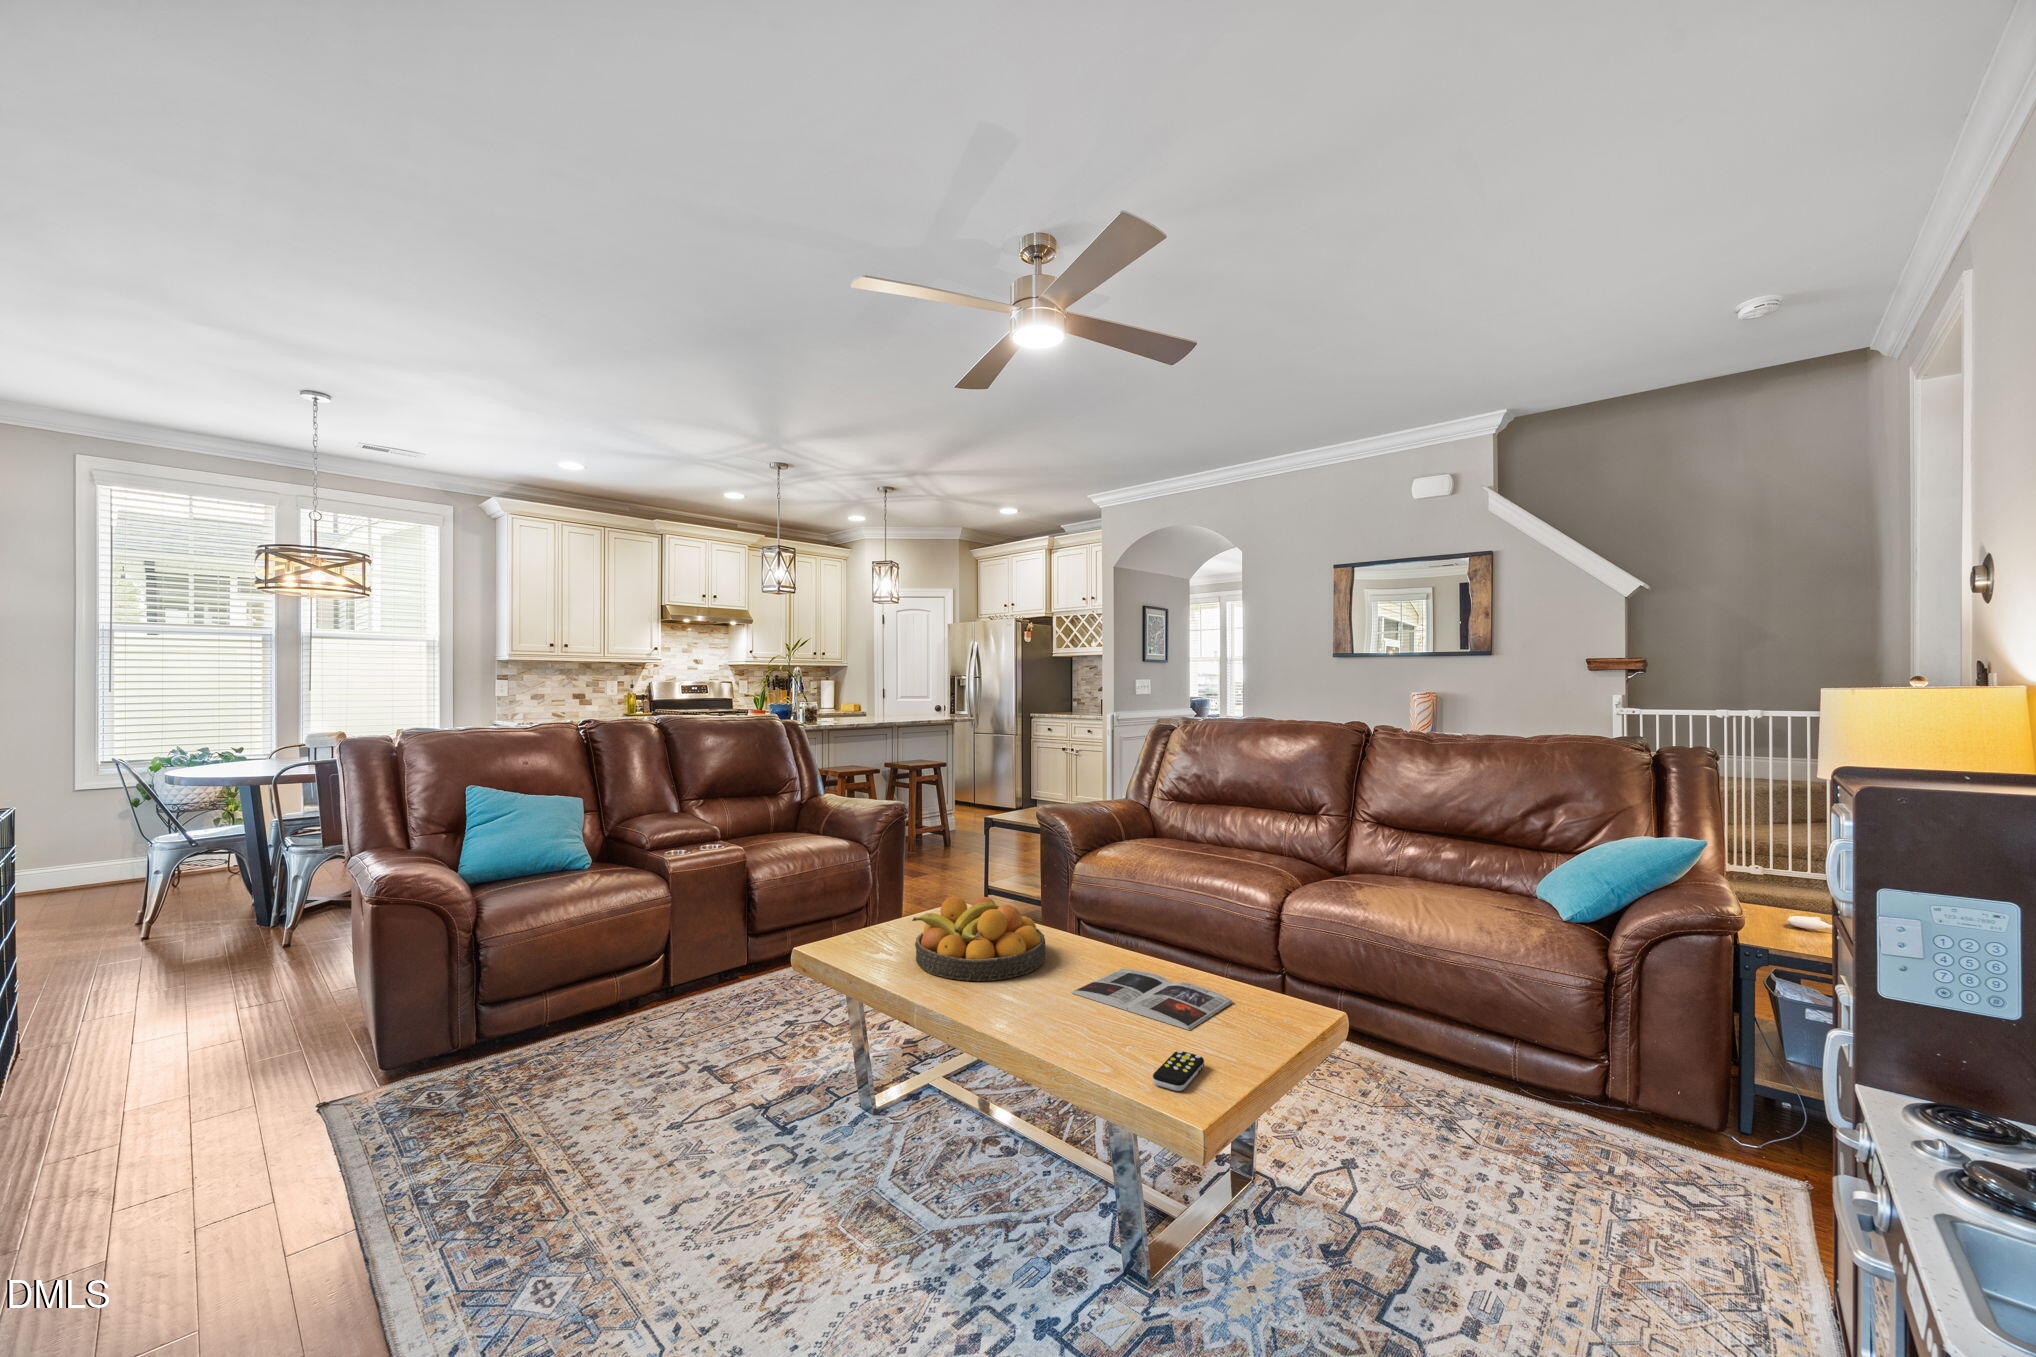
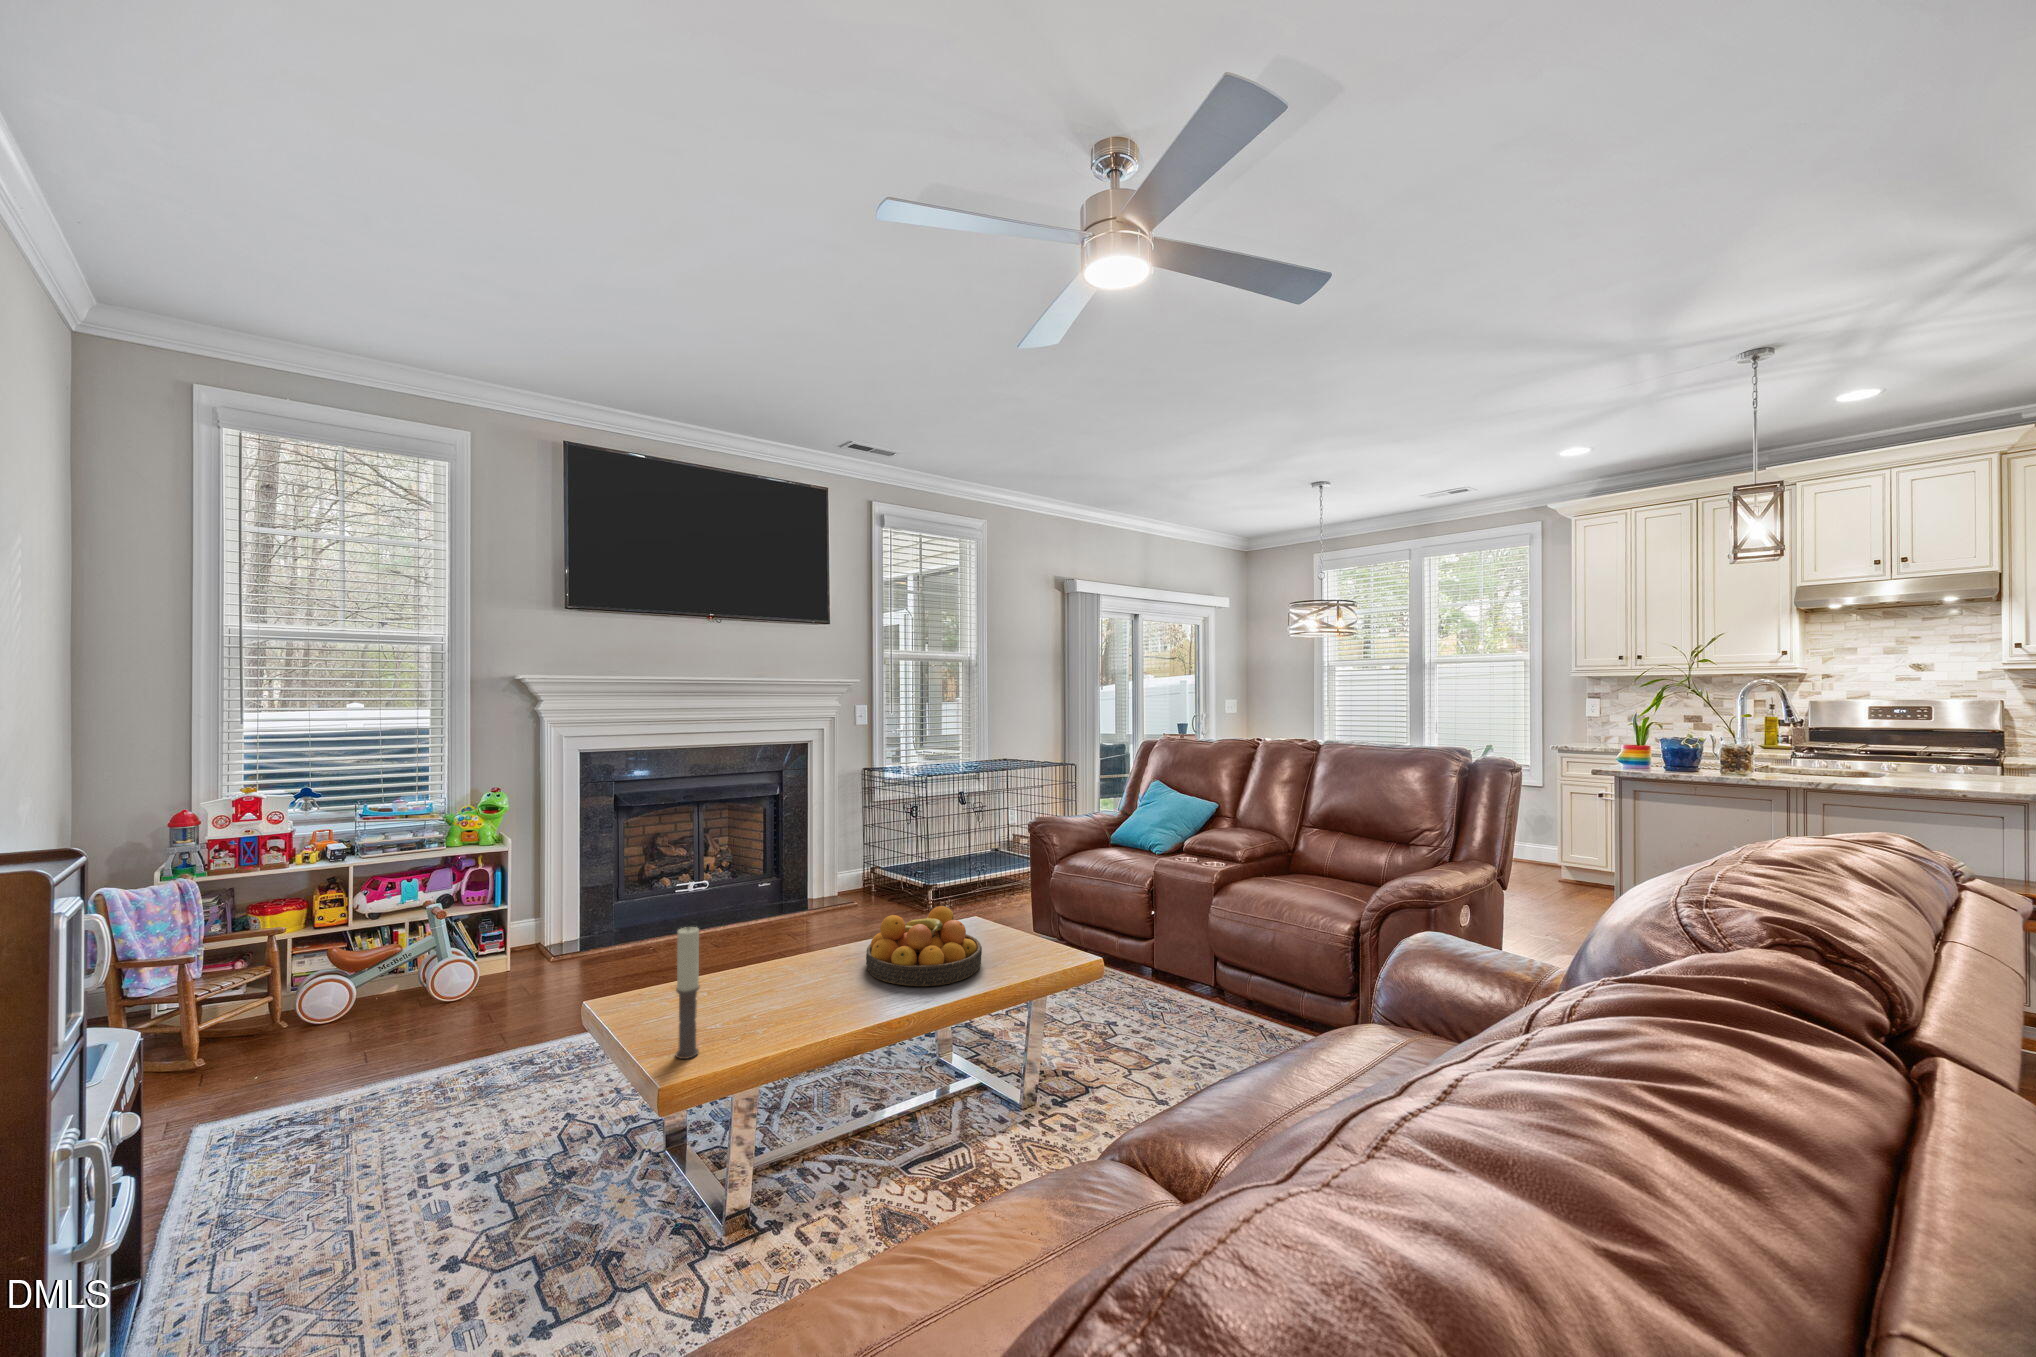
candle: none [1249,886,1273,1028] -> present [676,927,700,1059]
magazine: present [1072,969,1233,1030] -> none [707,989,859,1051]
remote control: present [1153,1050,1204,1091] -> none [623,991,666,1015]

